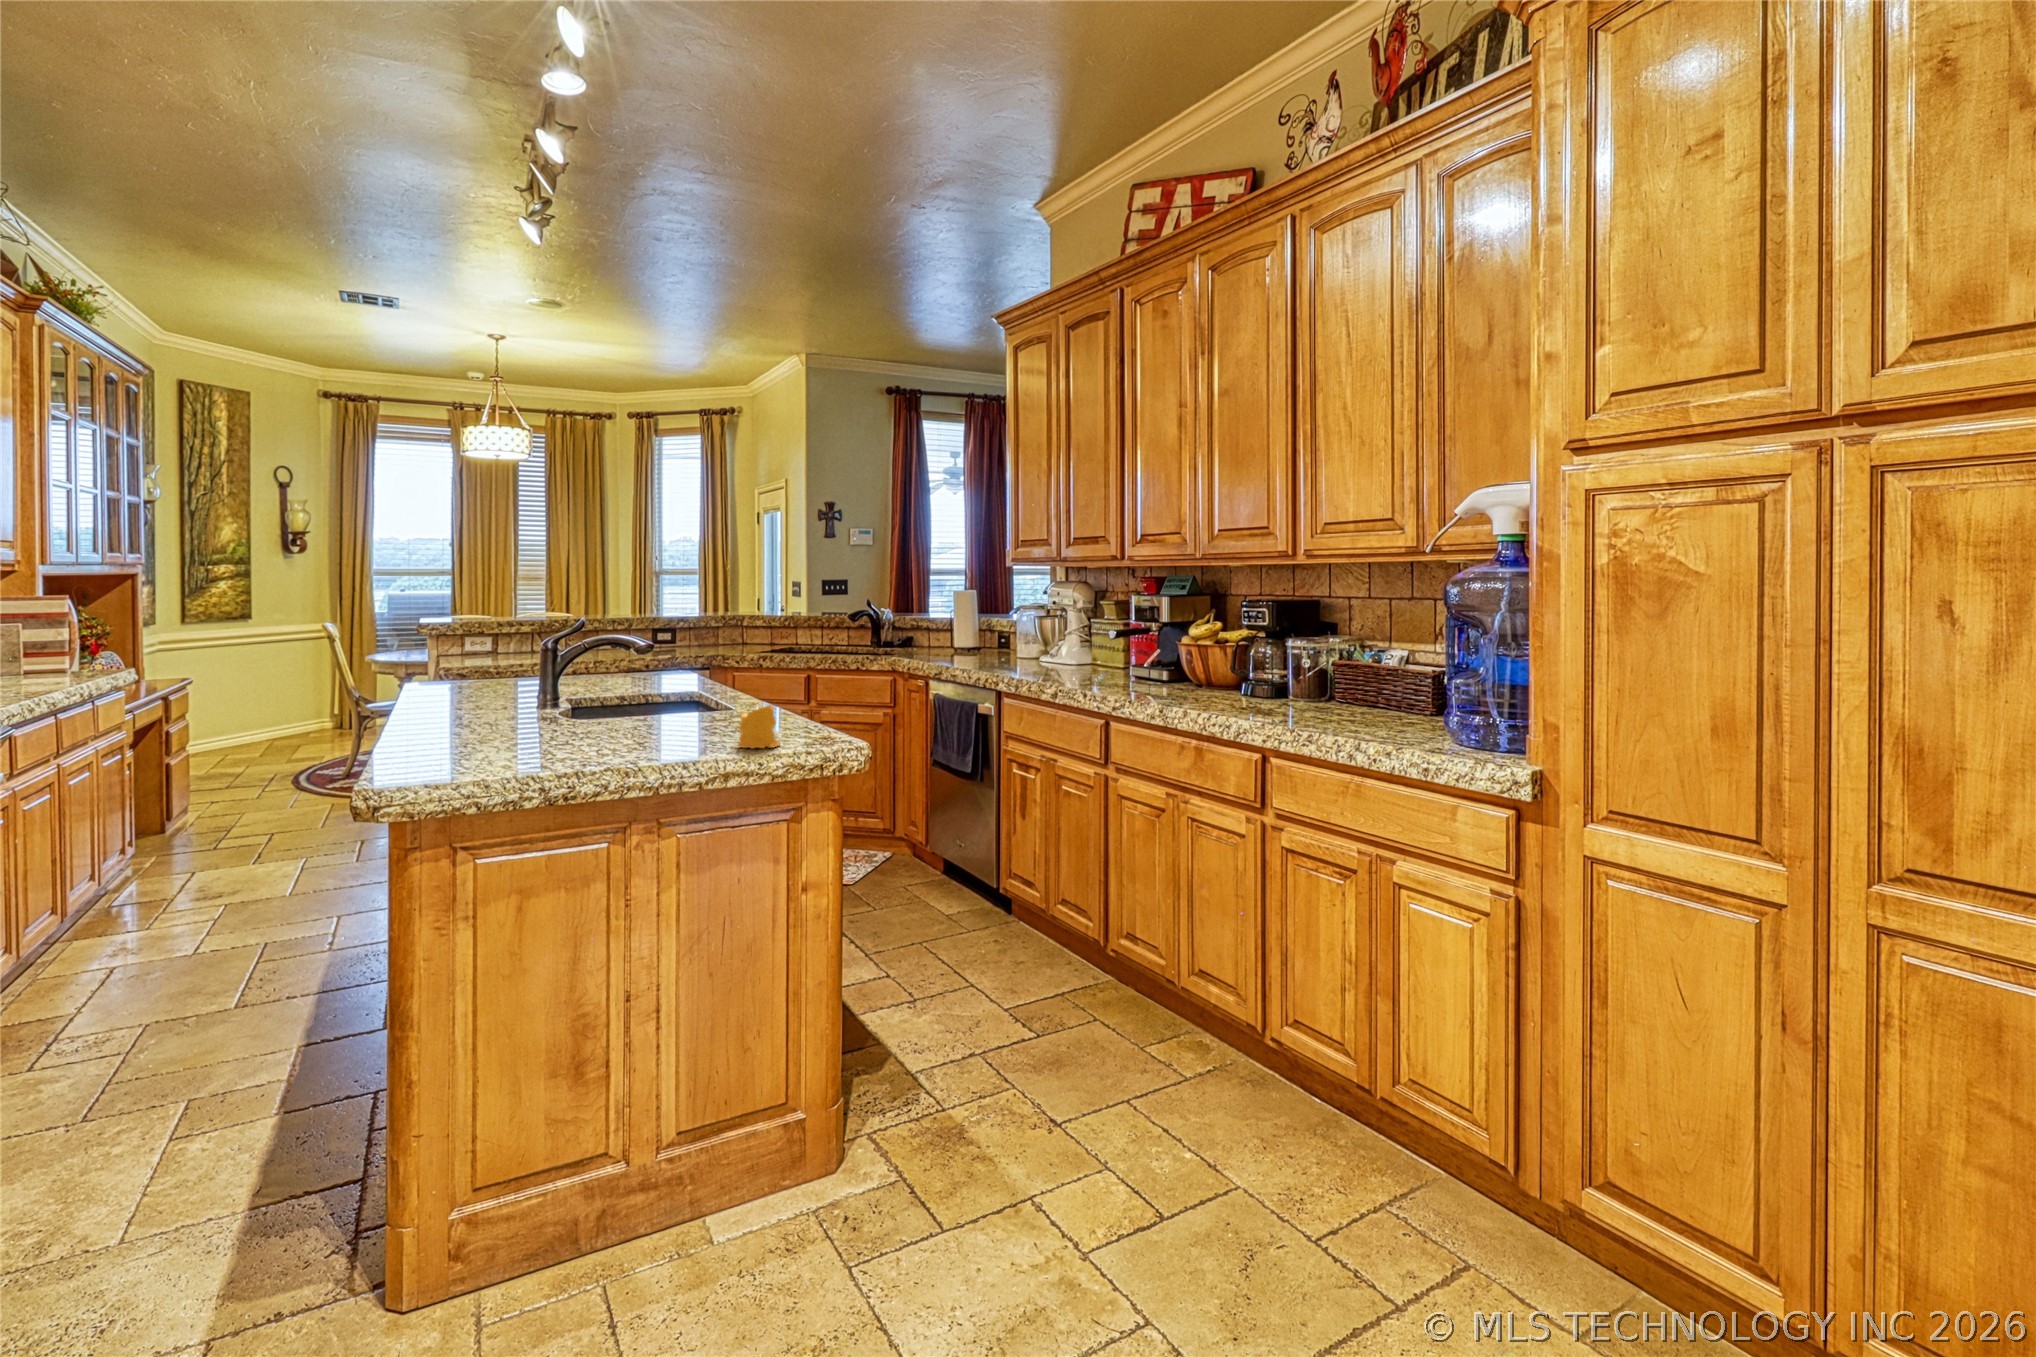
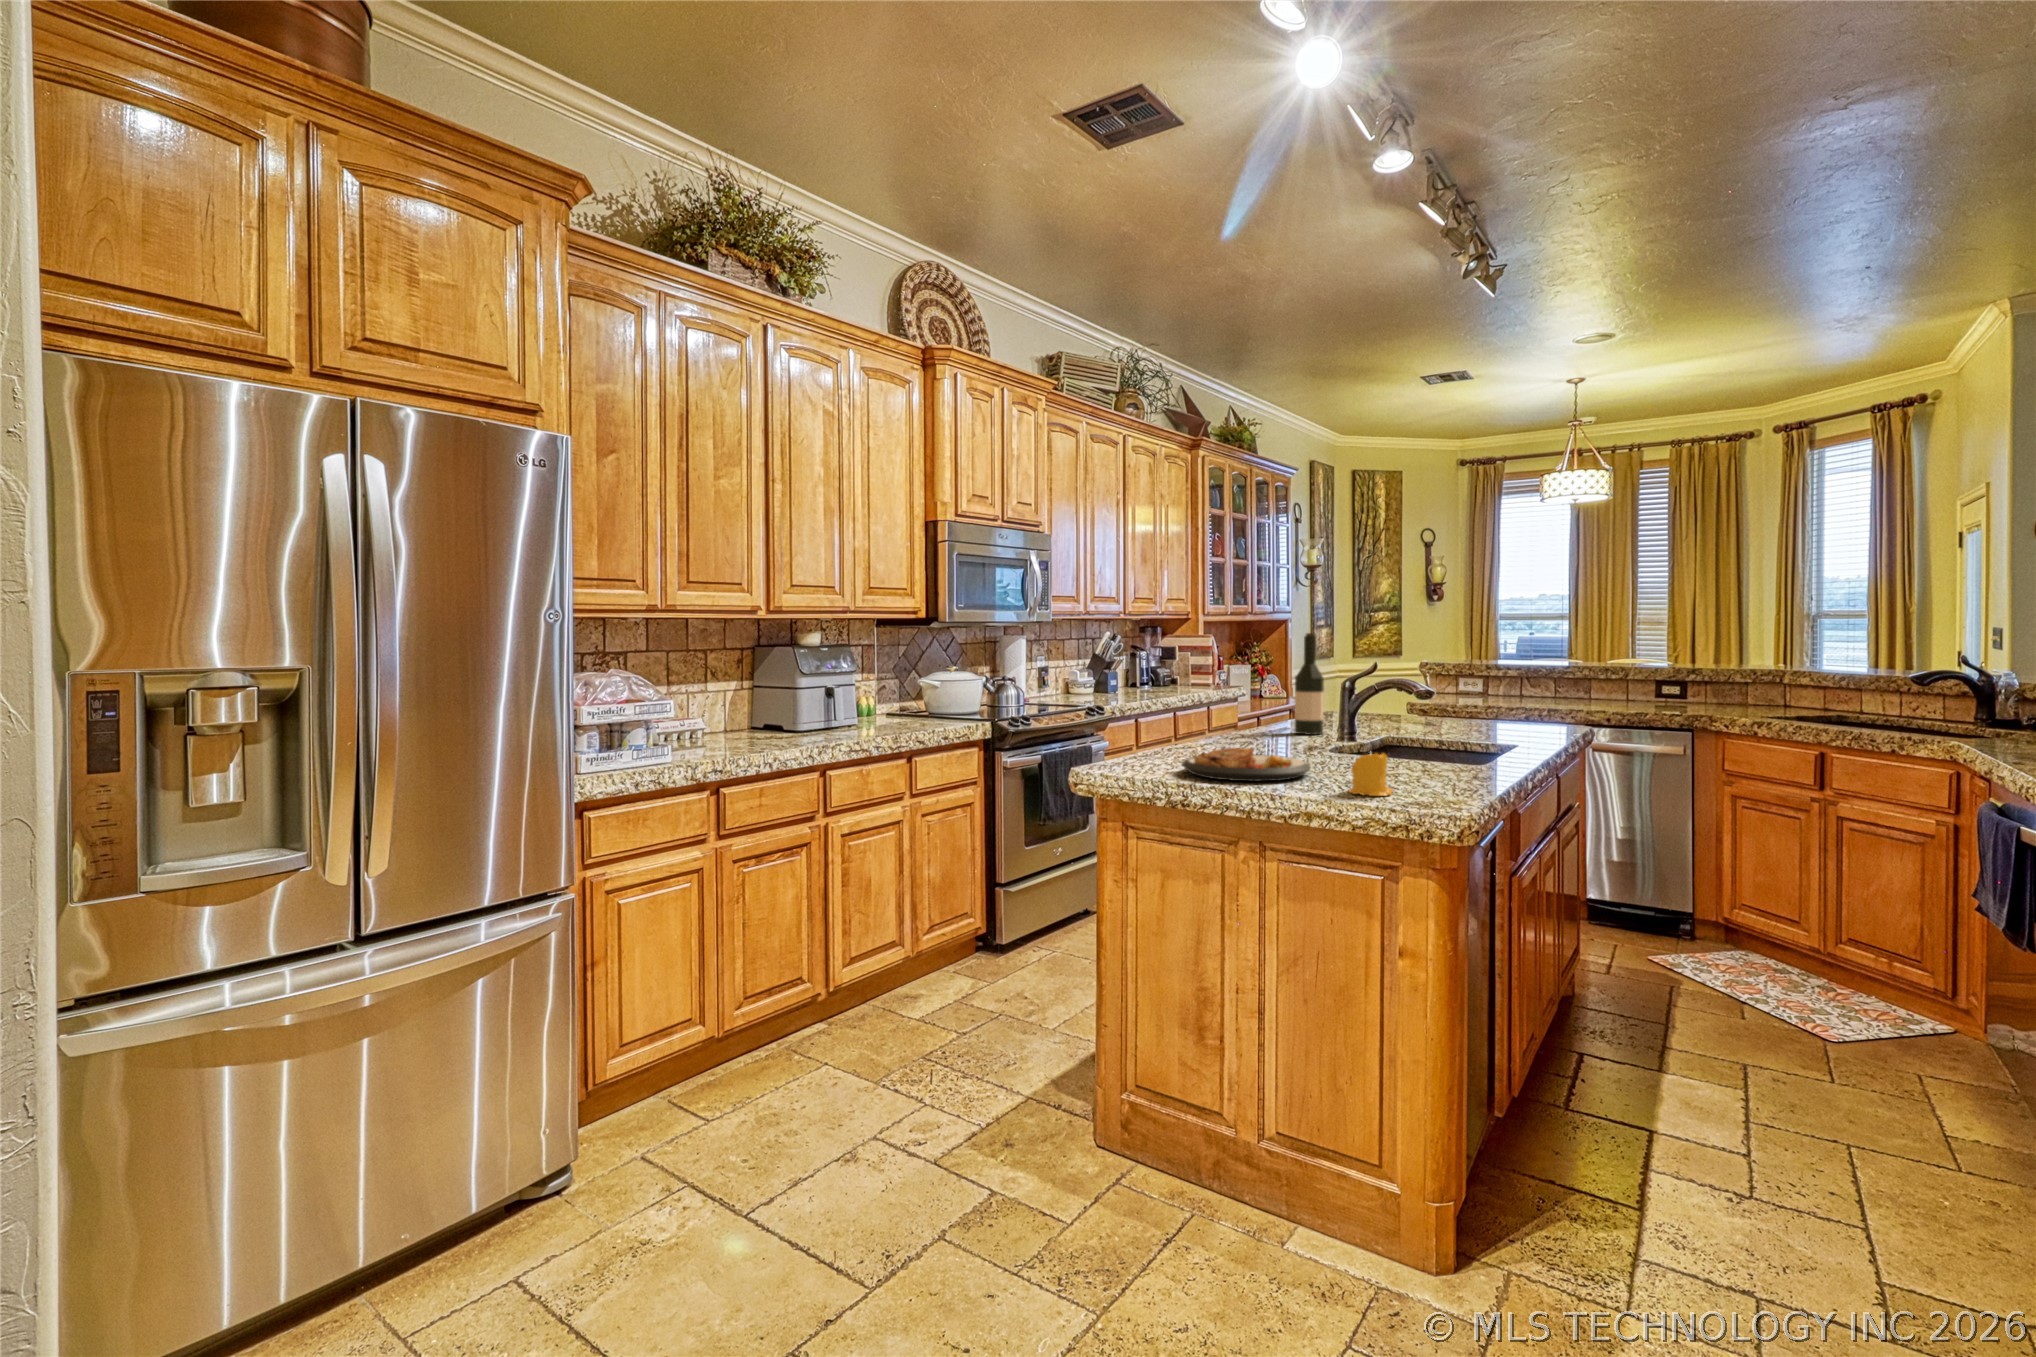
wine bottle: none [456,585,494,704] -> present [1295,633,1324,735]
plate: none [496,718,658,758] -> present [1182,748,1311,781]

